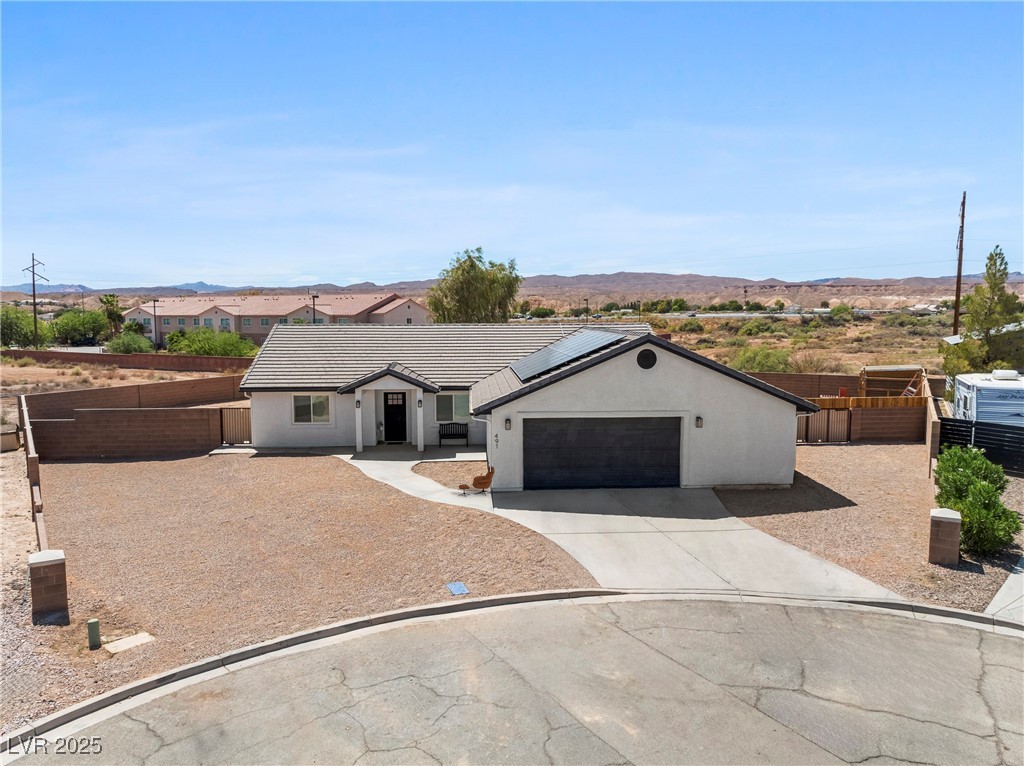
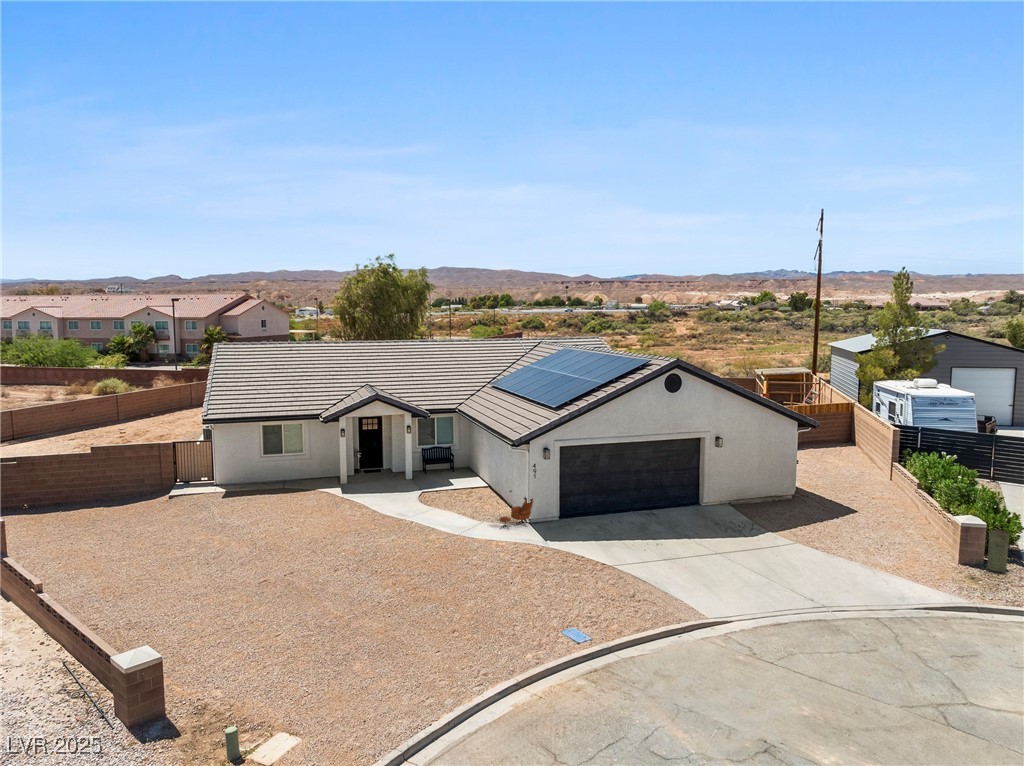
trash can: none [958,523,986,576] -> present [986,530,1010,574]

